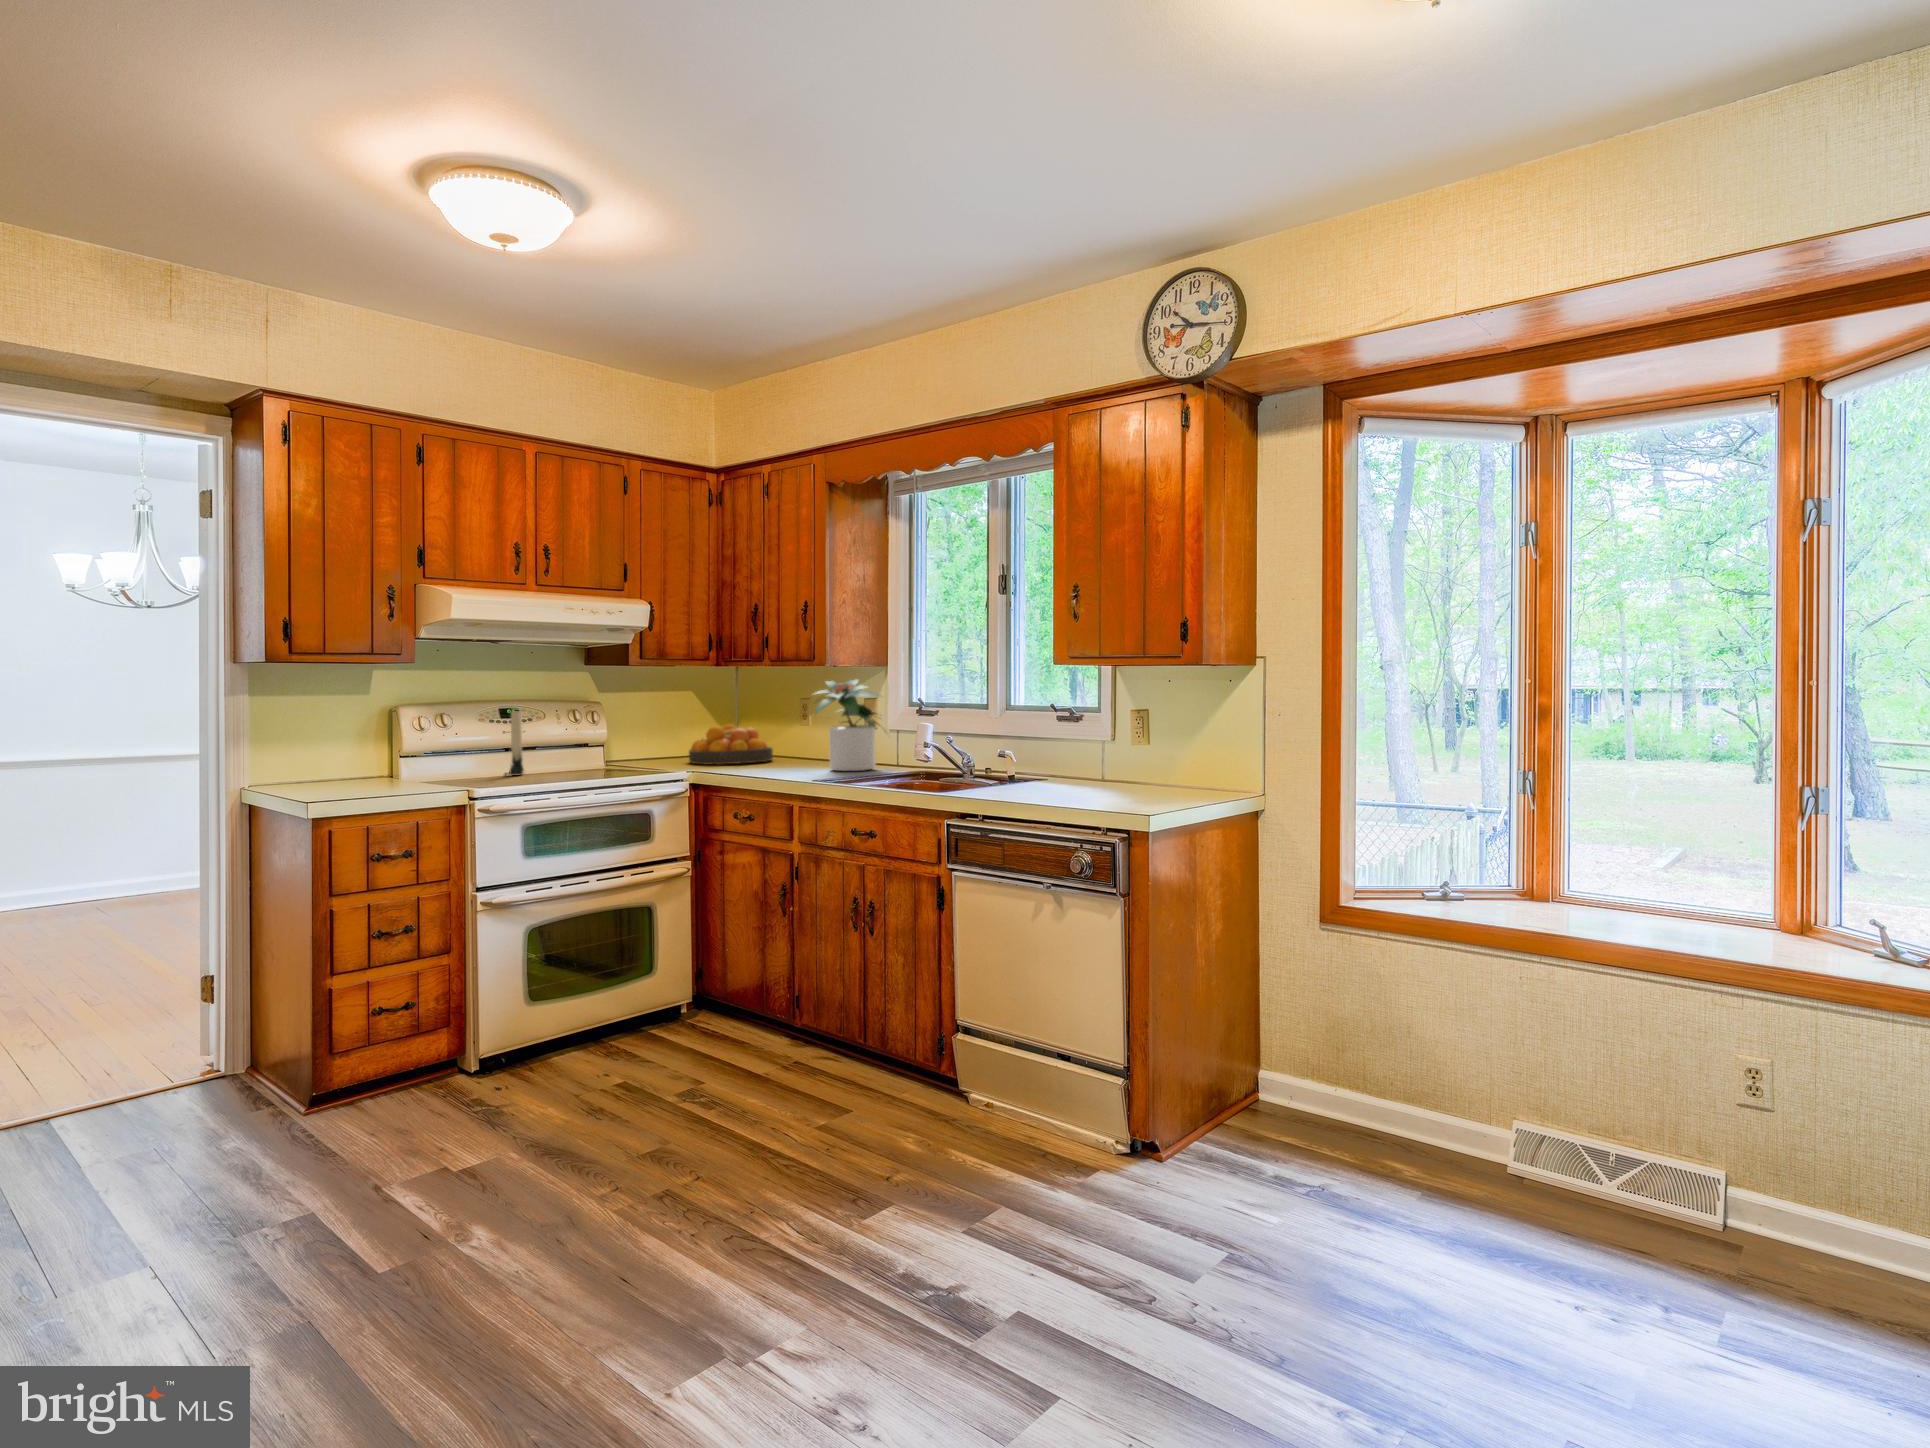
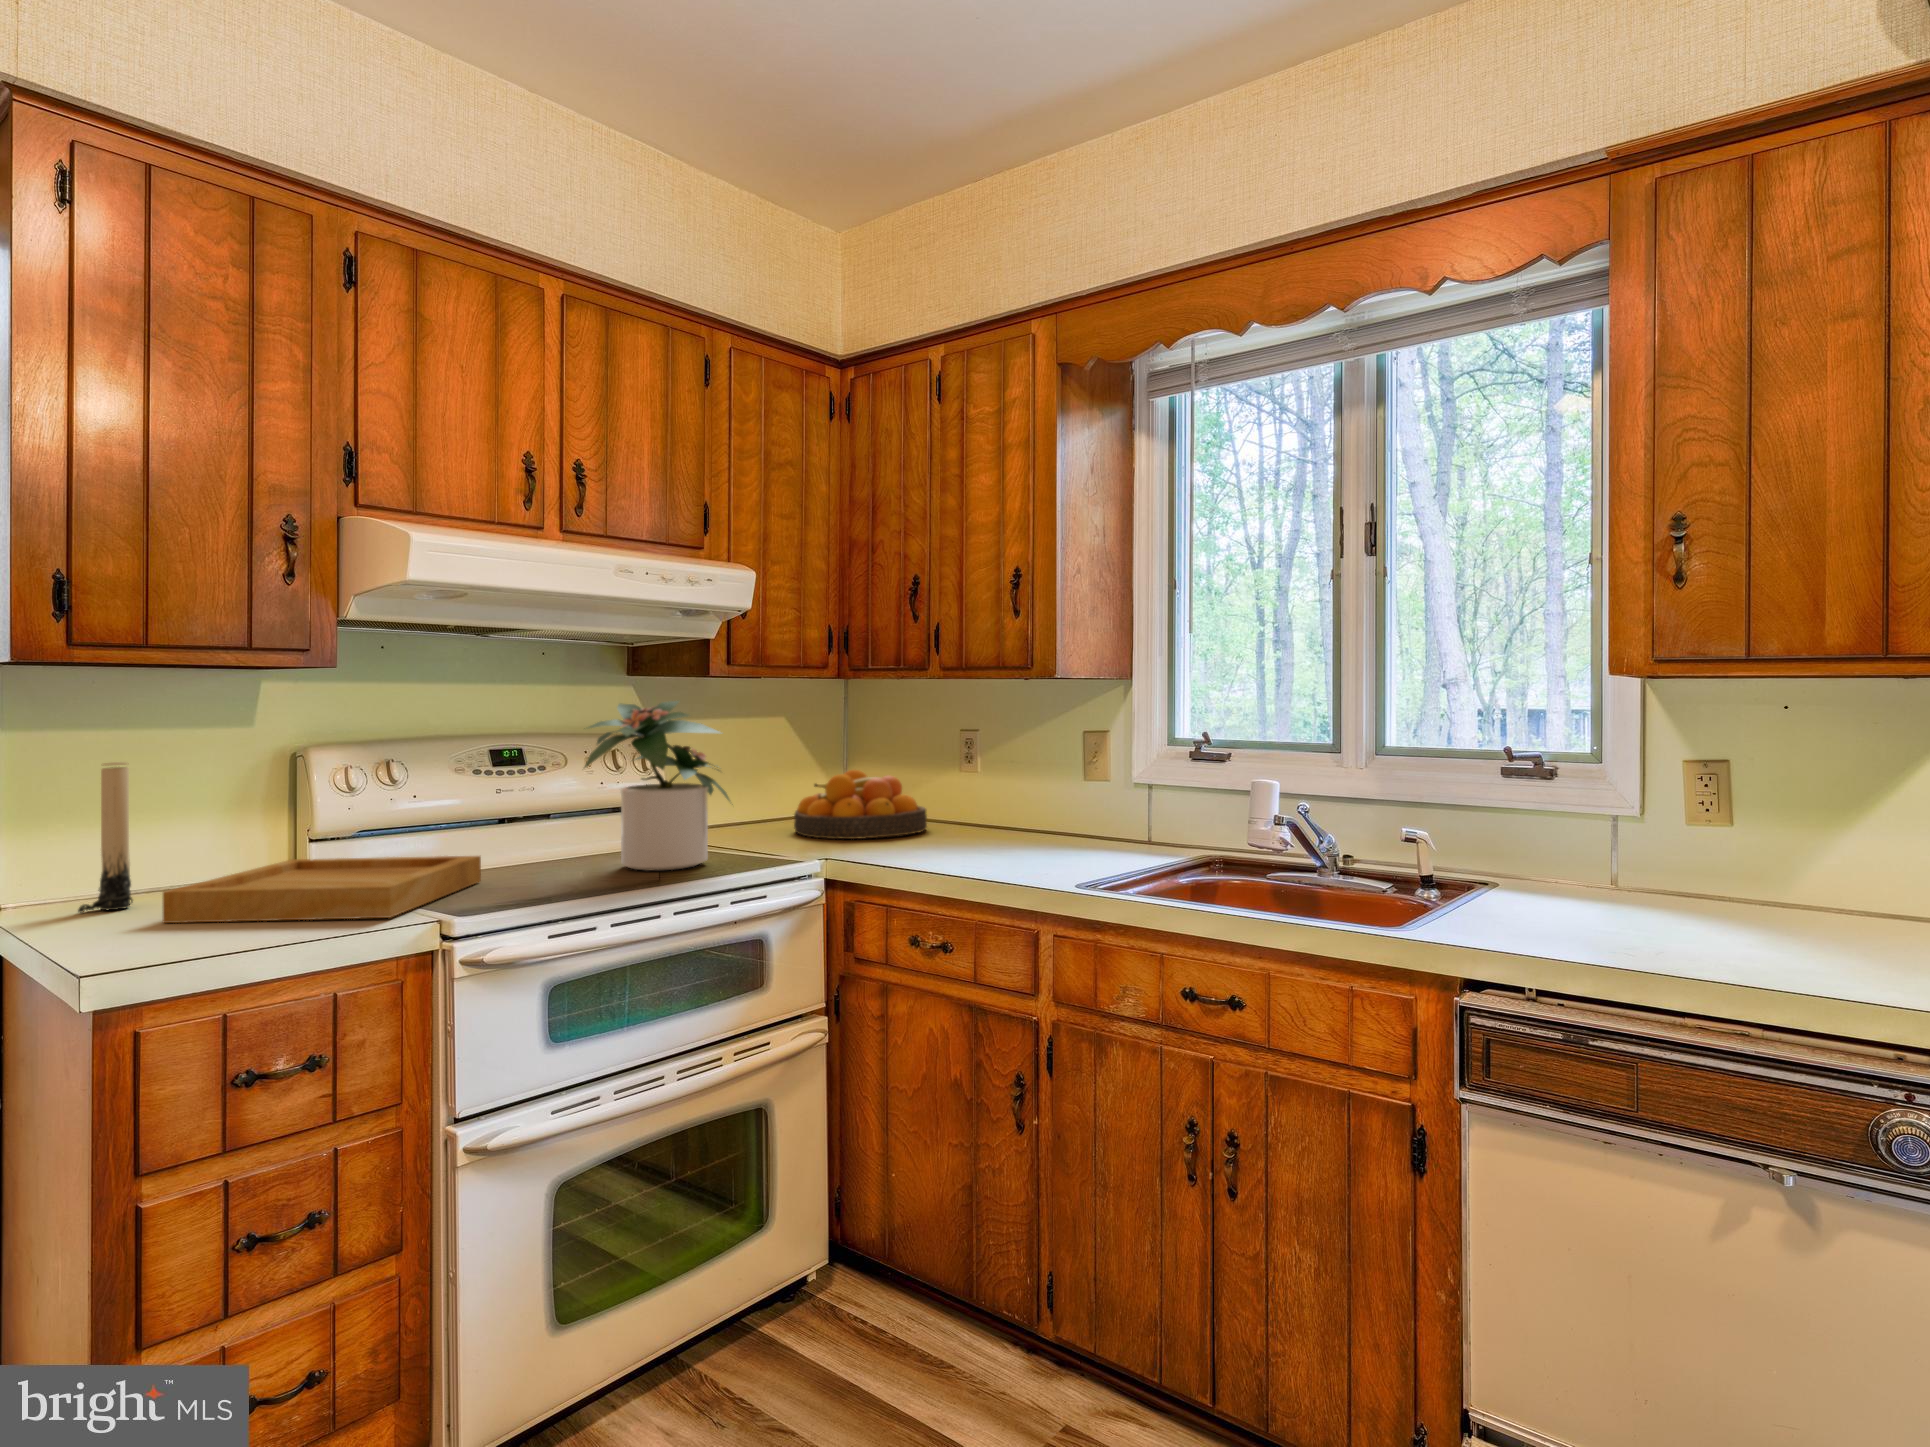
potted plant: present [815,680,880,771] -> present [584,701,733,871]
candle: present [504,708,524,776] -> present [78,762,133,912]
tray: none [332,765,493,792] -> present [163,856,481,923]

